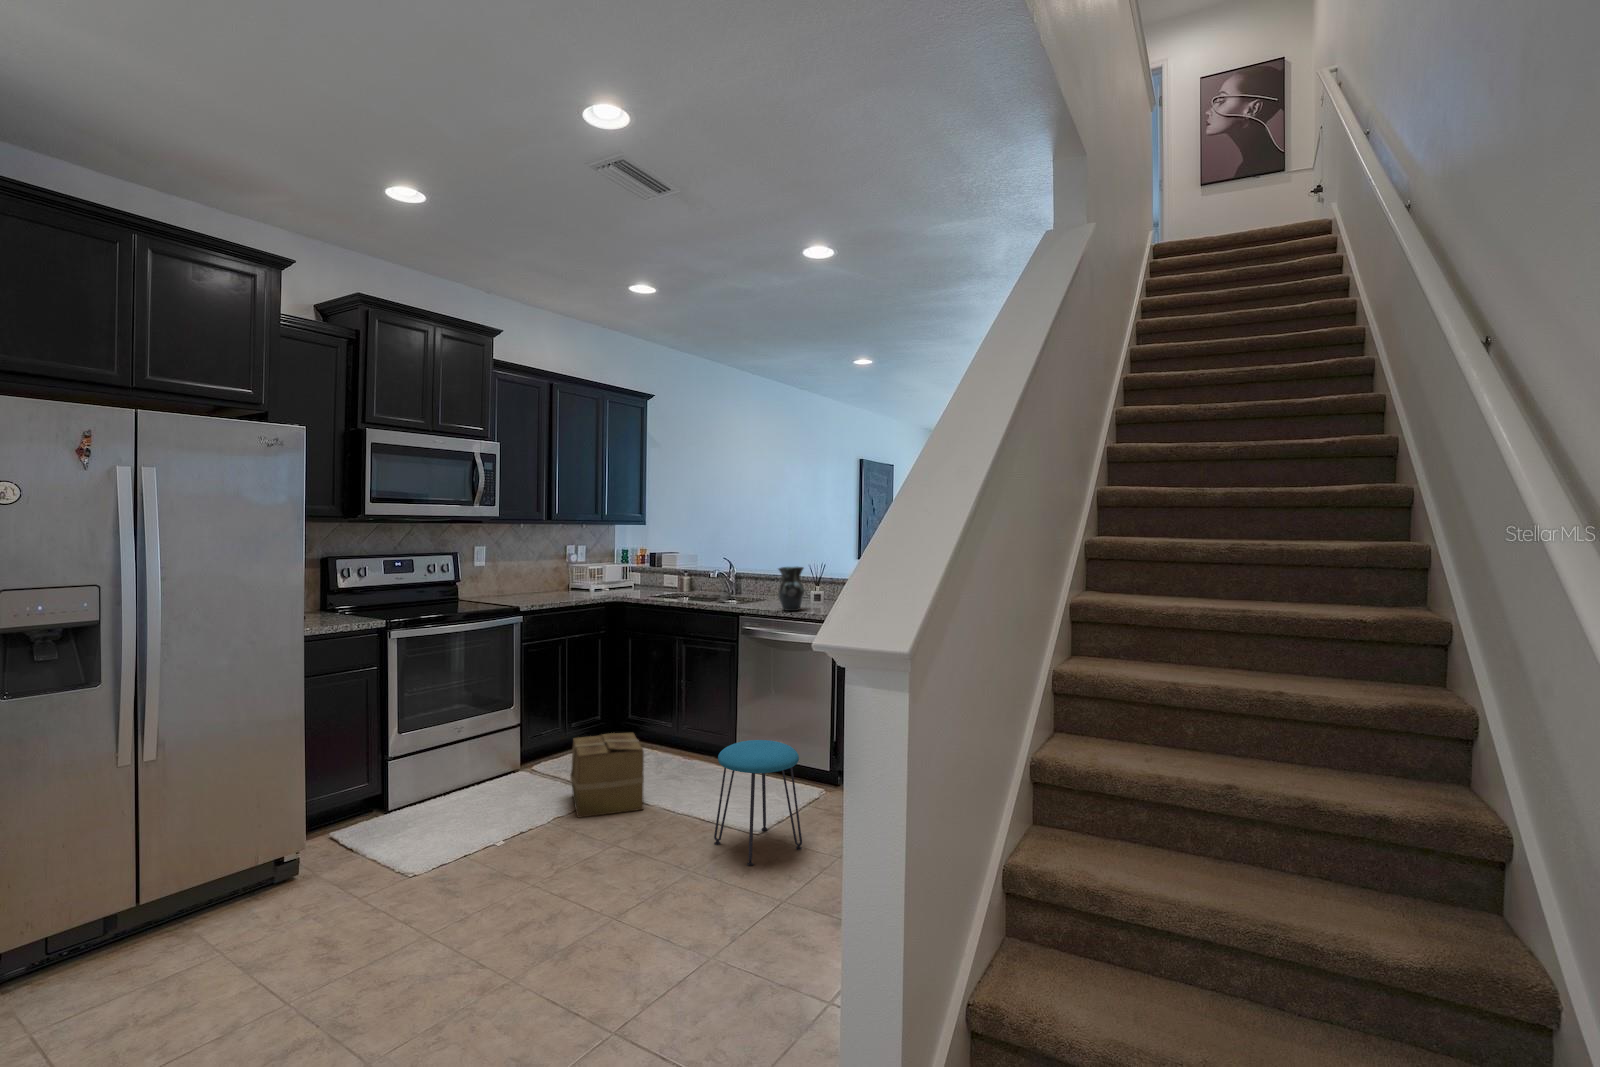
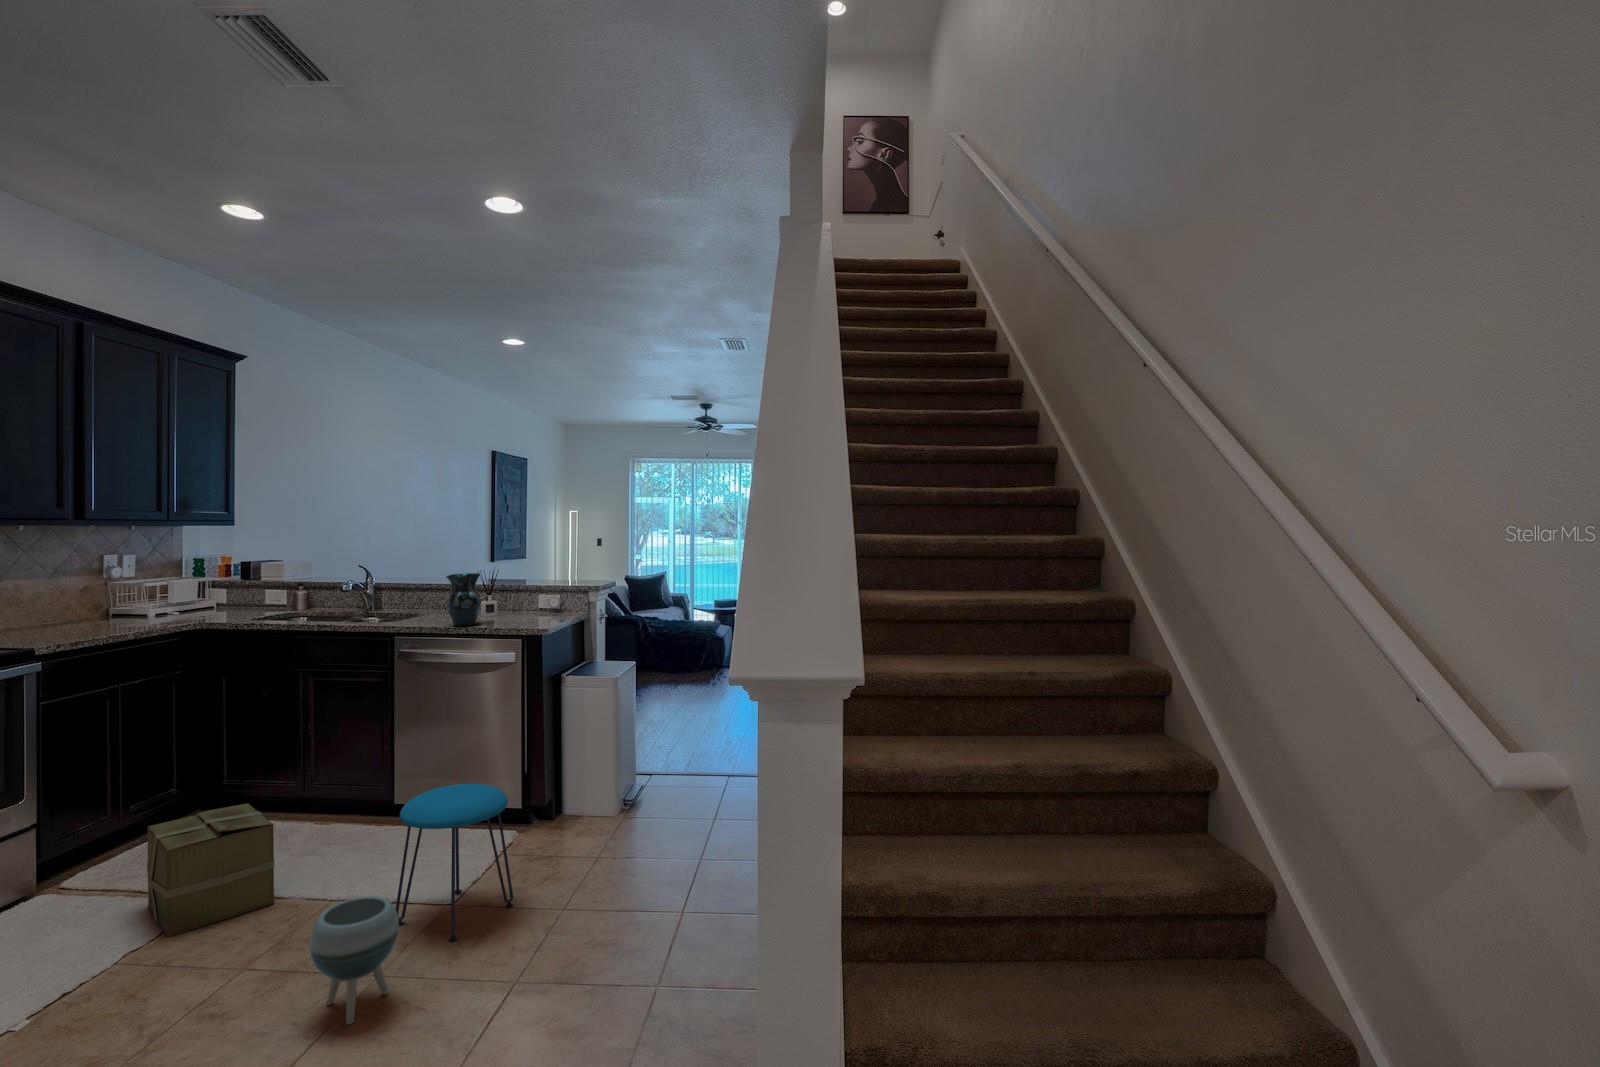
planter: none [642,812,702,906] -> present [309,896,399,1024]

